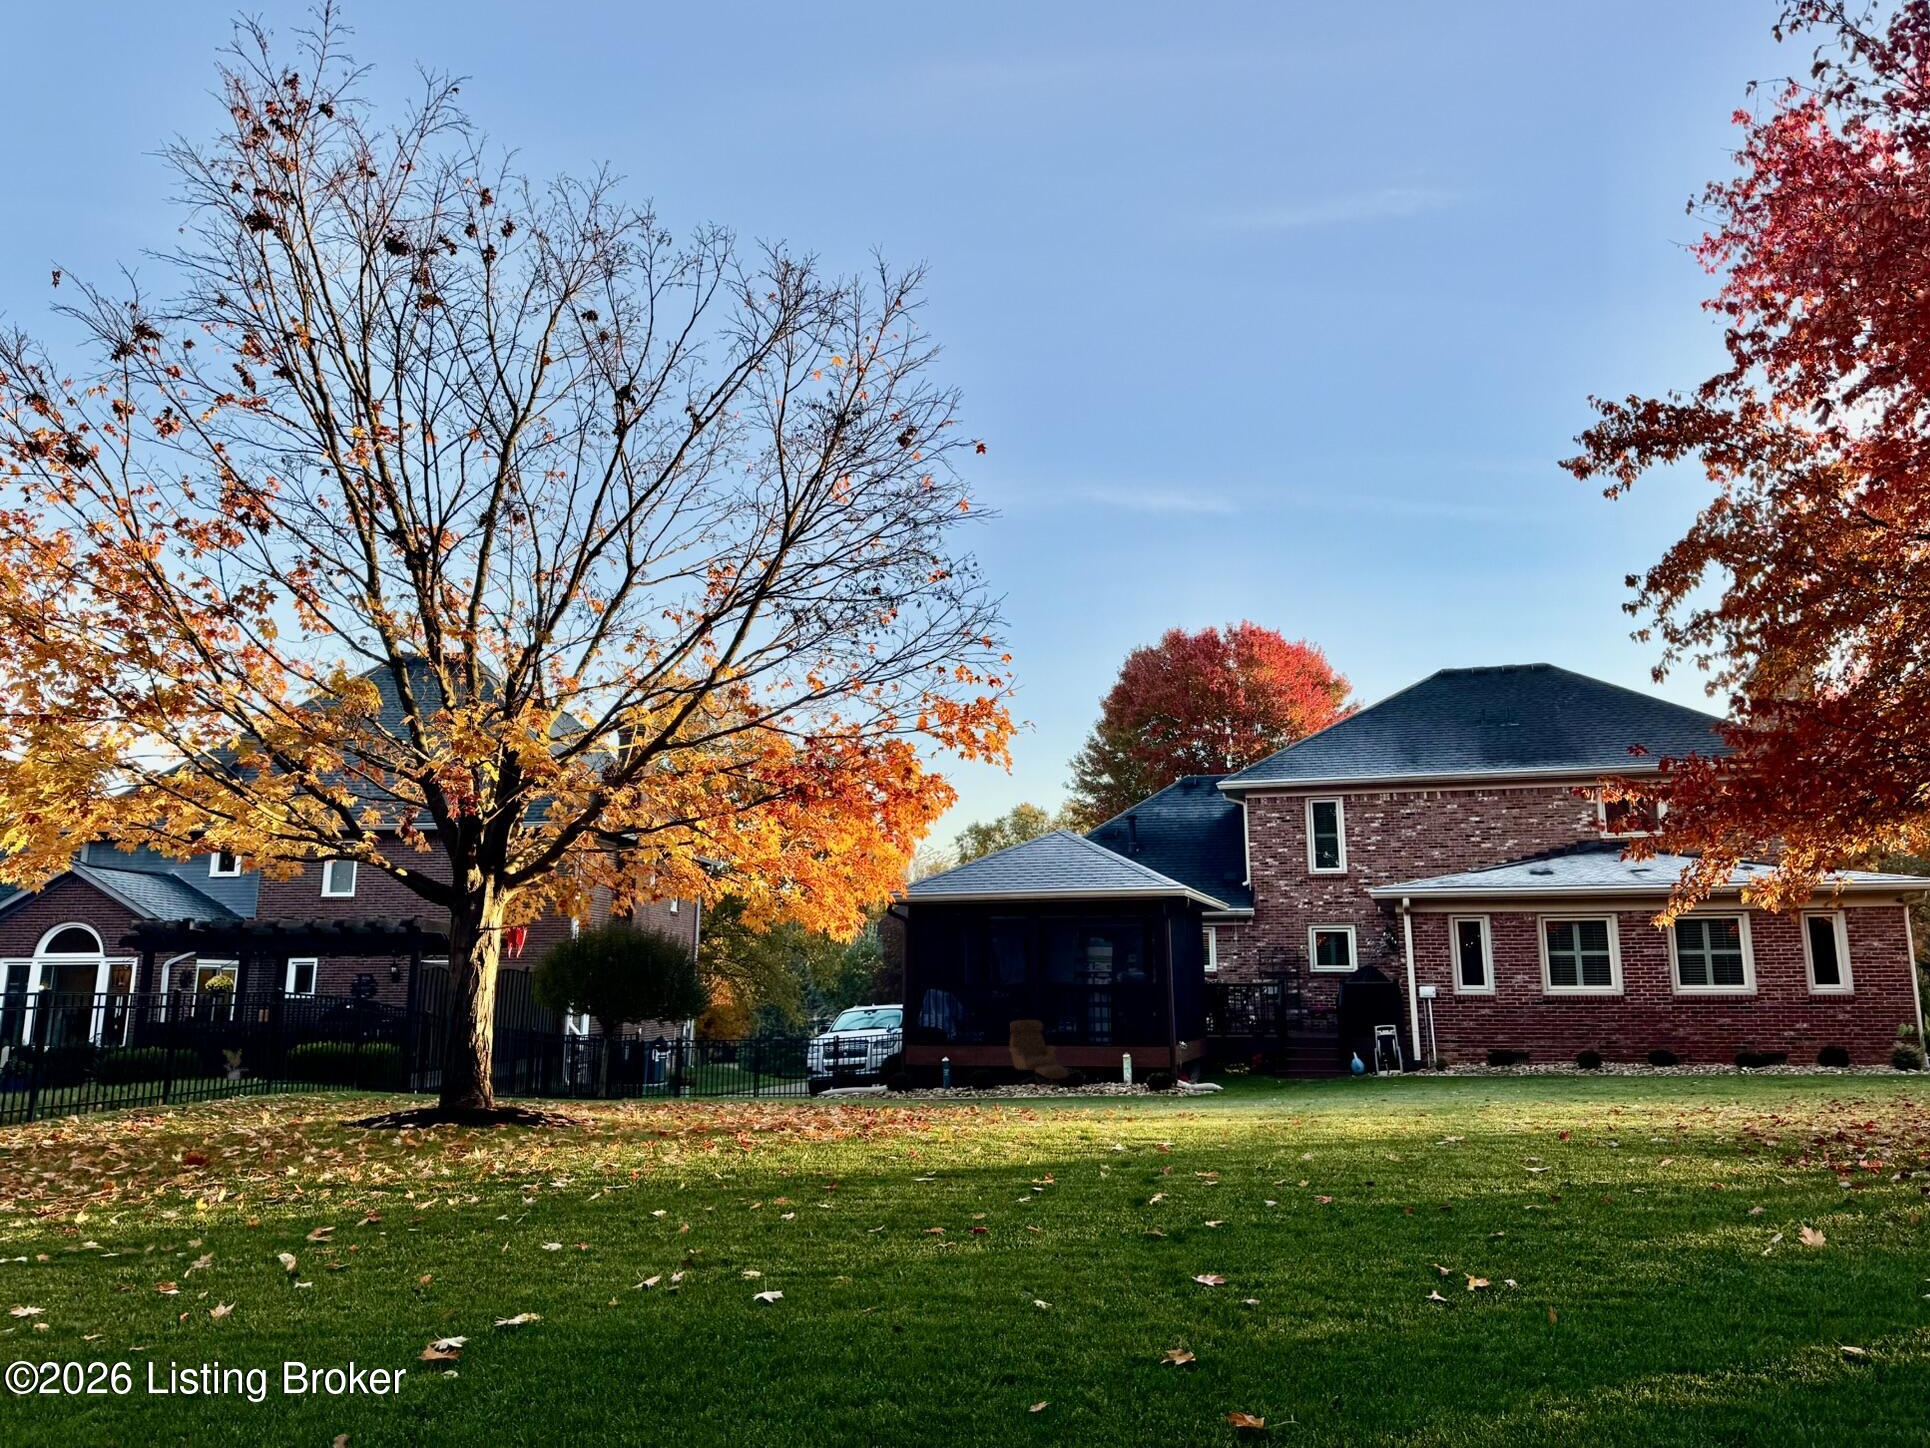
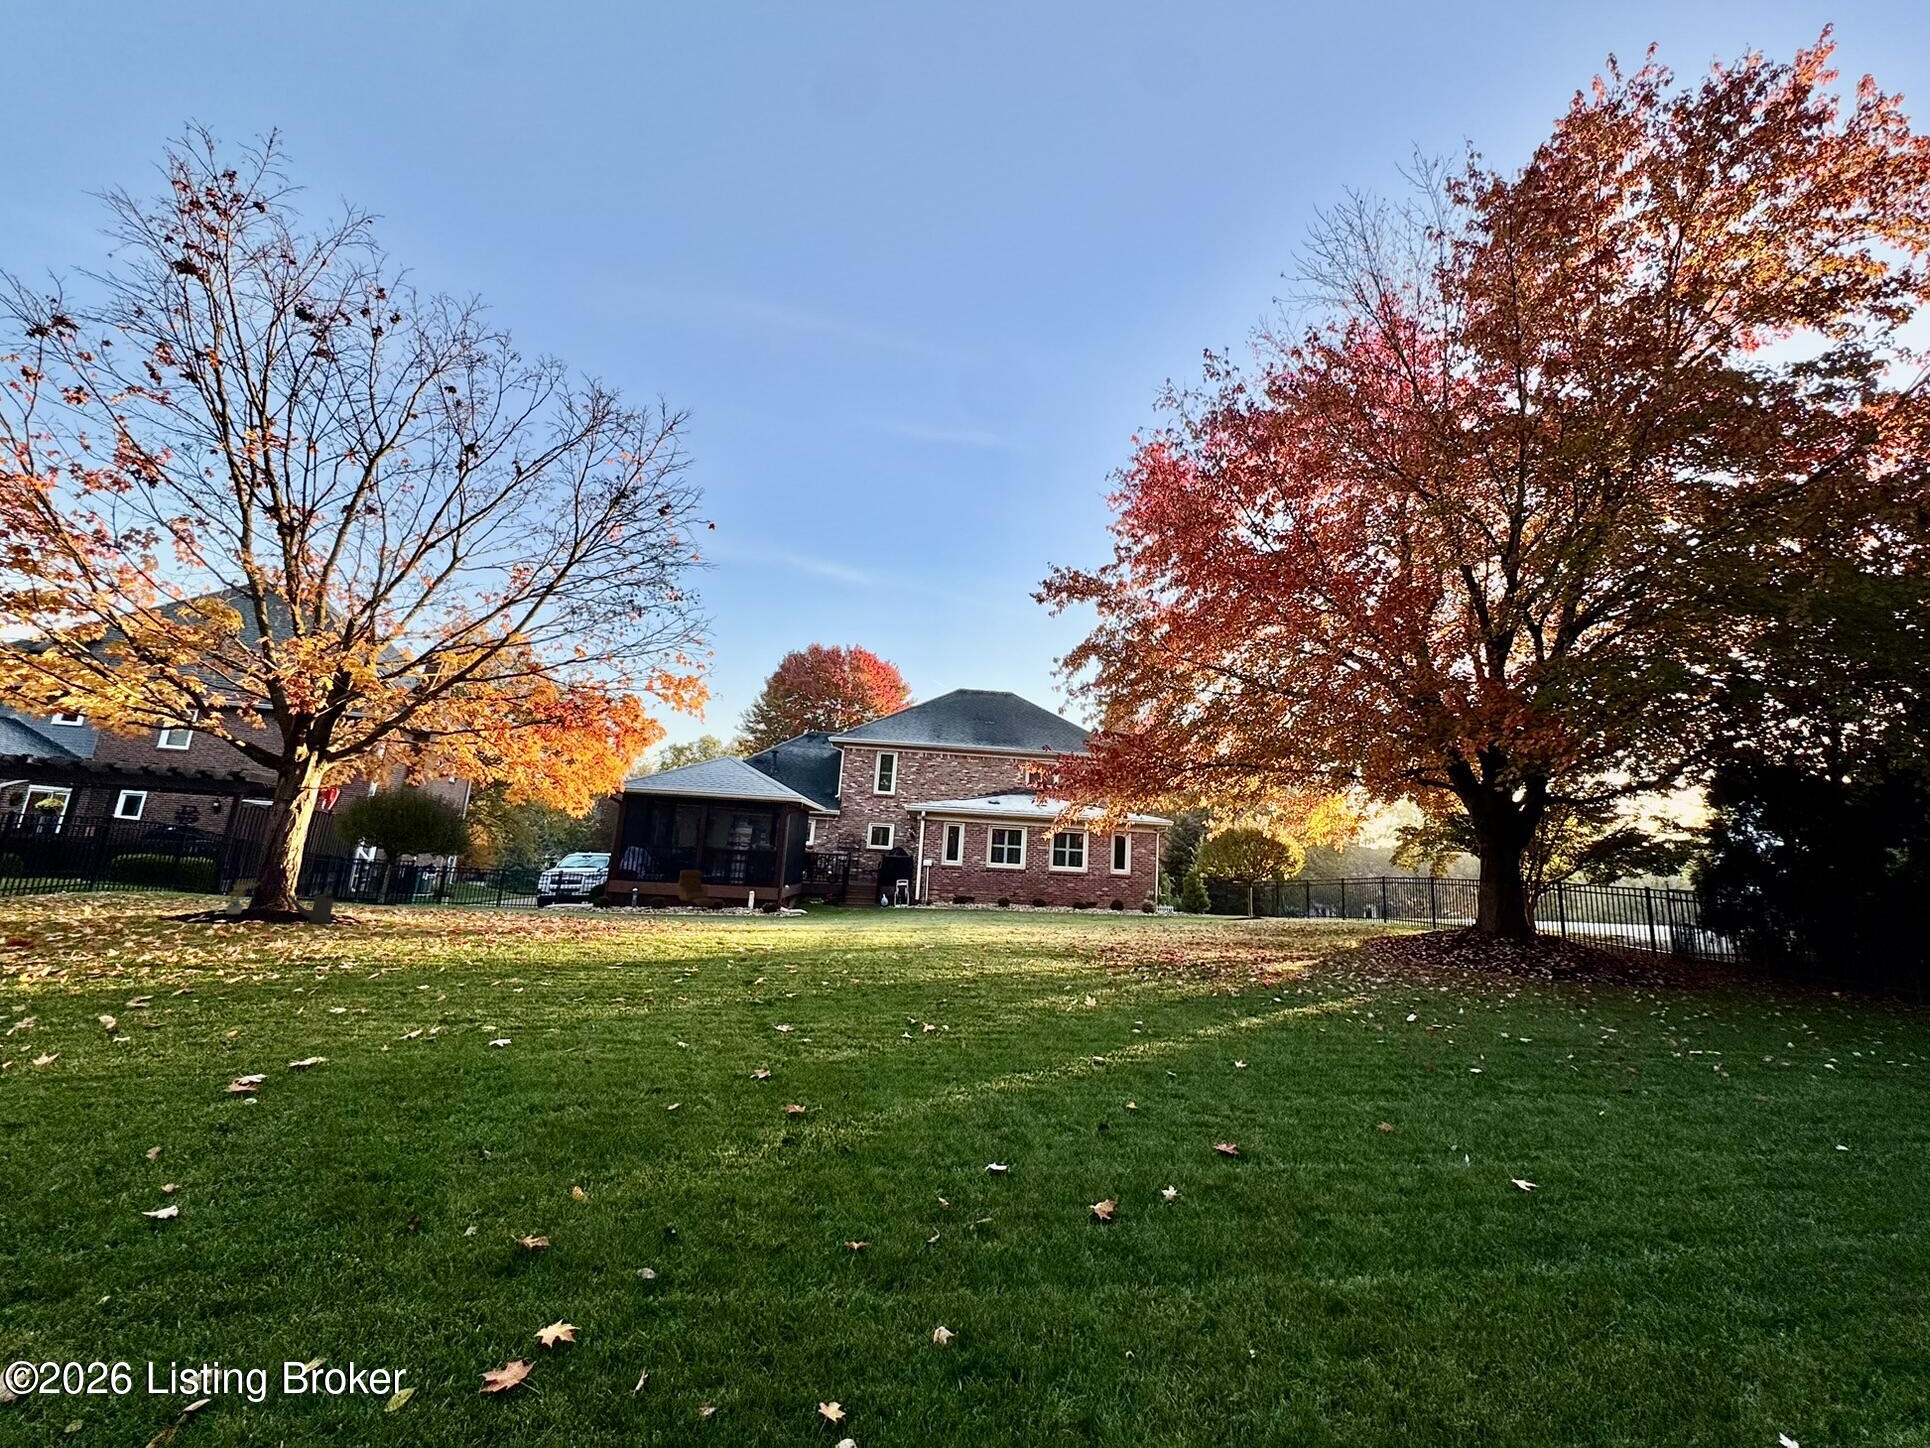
potted plant: present [224,1050,241,1080] -> present [218,880,261,914]
watering can: none [482,1073,547,1127] -> present [288,888,340,924]

